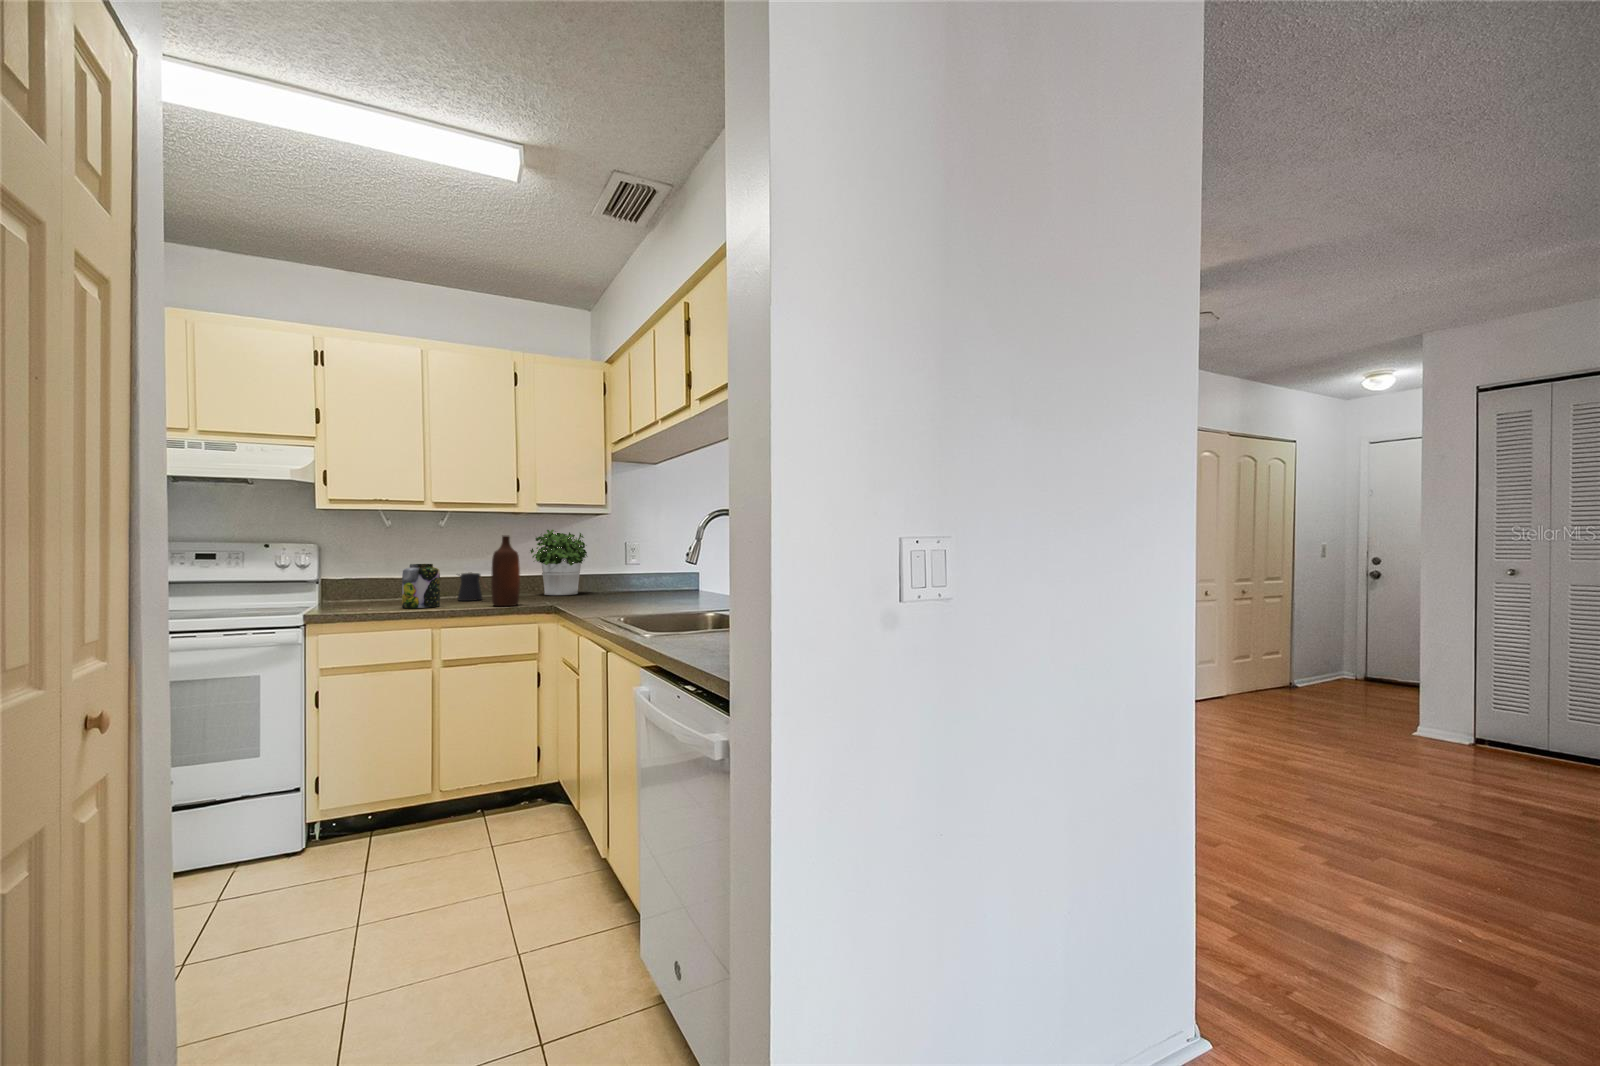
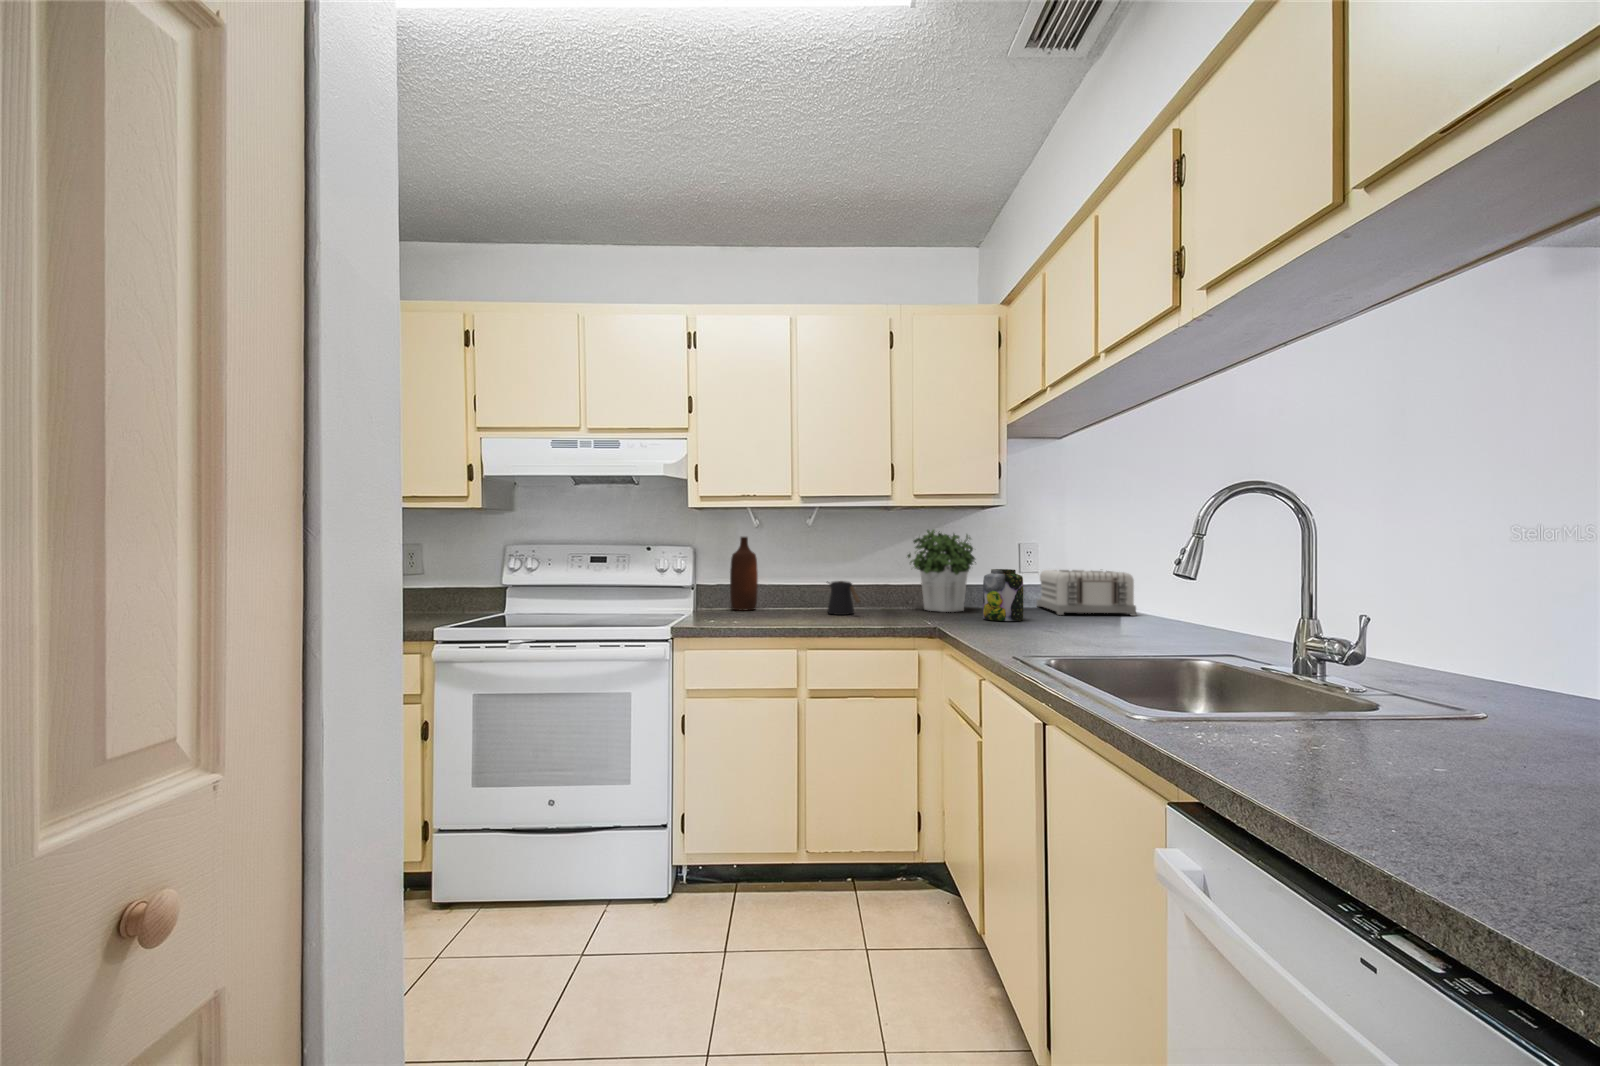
bottle: present [491,536,520,606] -> present [730,537,758,611]
toaster: none [636,560,702,593] -> present [1037,570,1136,616]
jar: present [402,564,440,608] -> present [983,569,1023,621]

